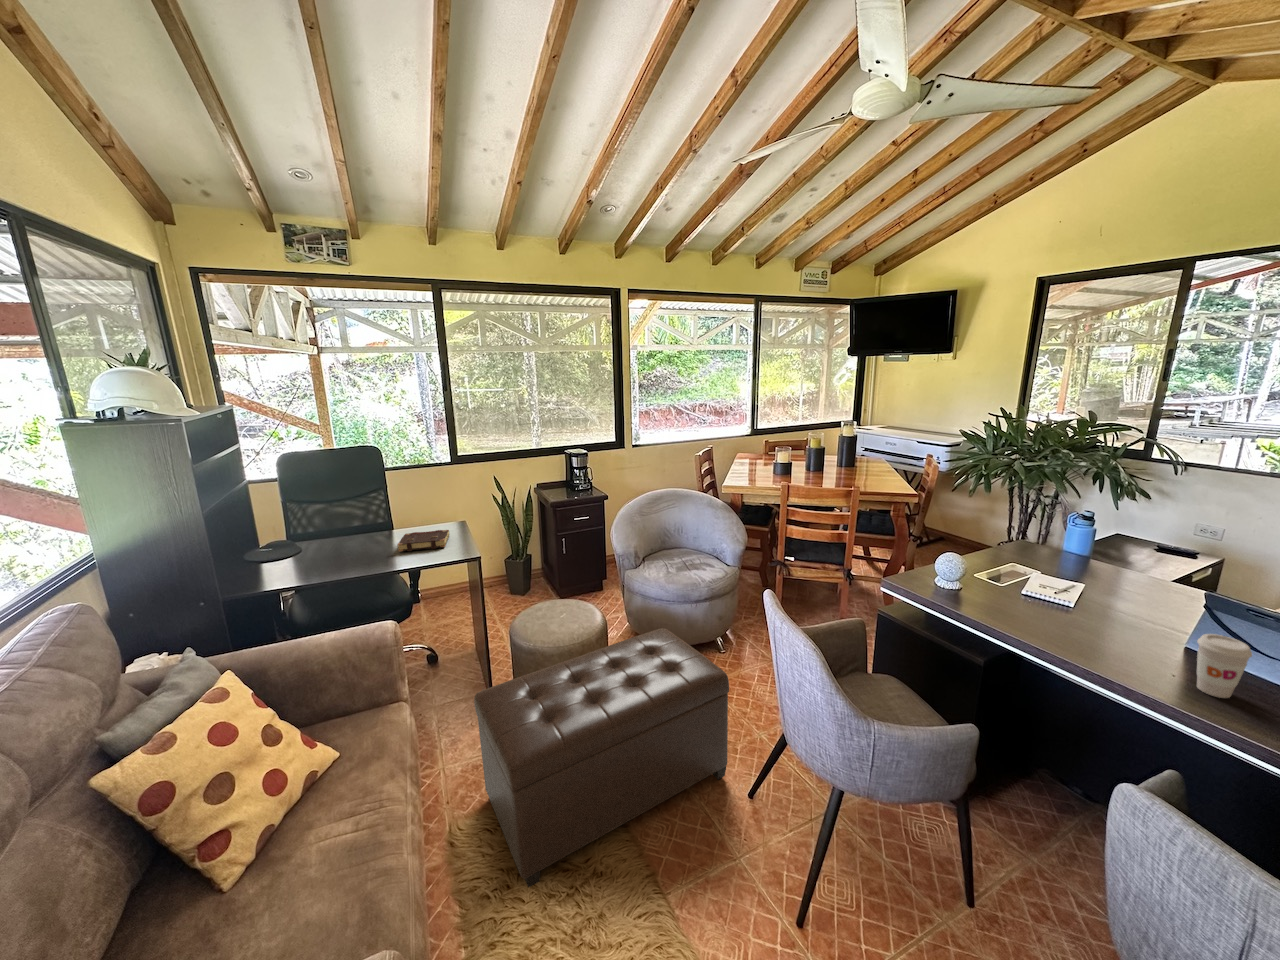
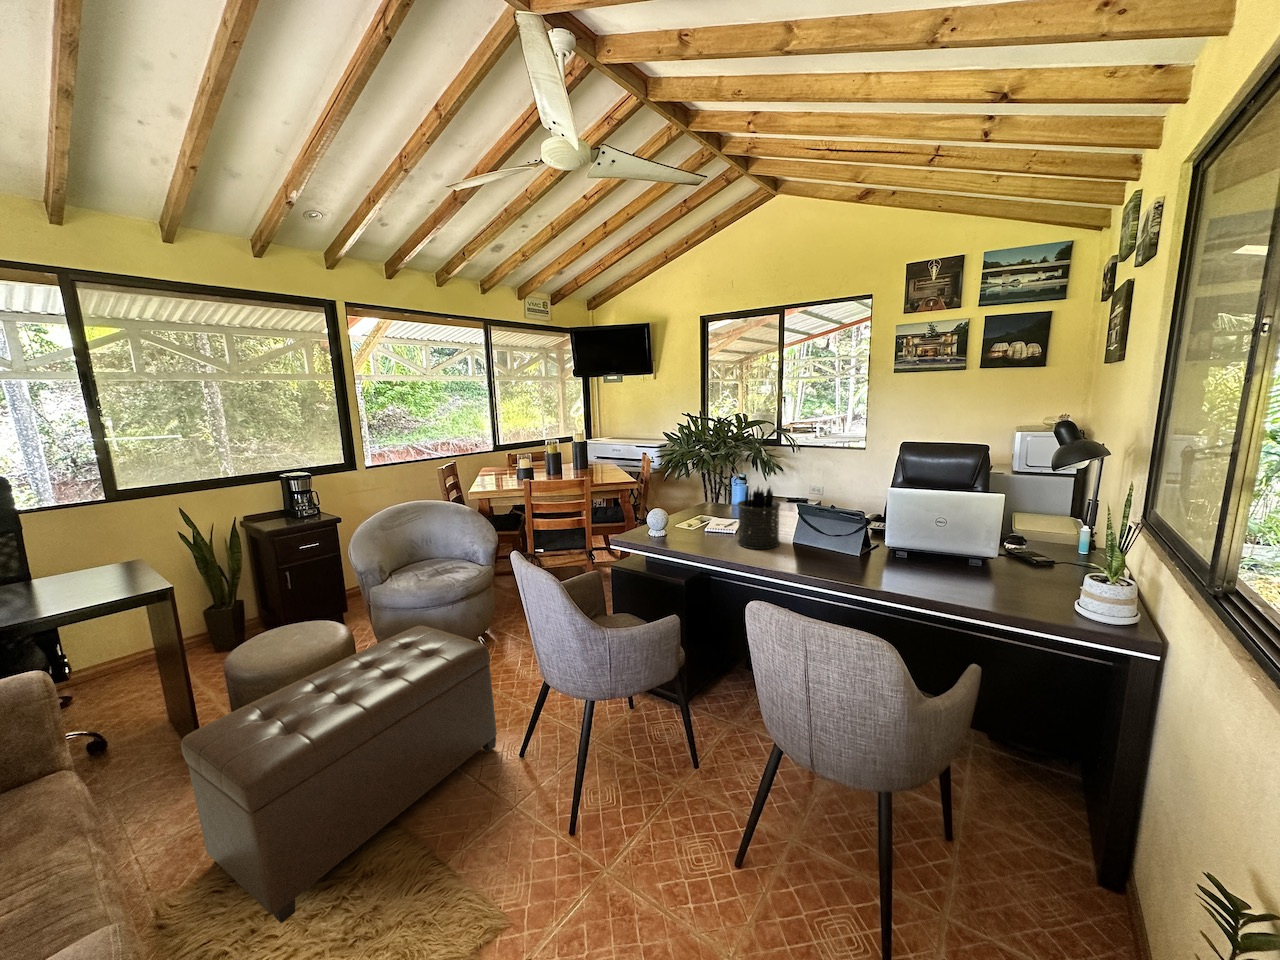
book: present [397,530,450,551] -> none [26,569,117,604]
pen holder: none [1088,560,1185,659] -> present [737,486,780,549]
coffee cup: present [1197,634,1252,698] -> none [786,521,810,559]

